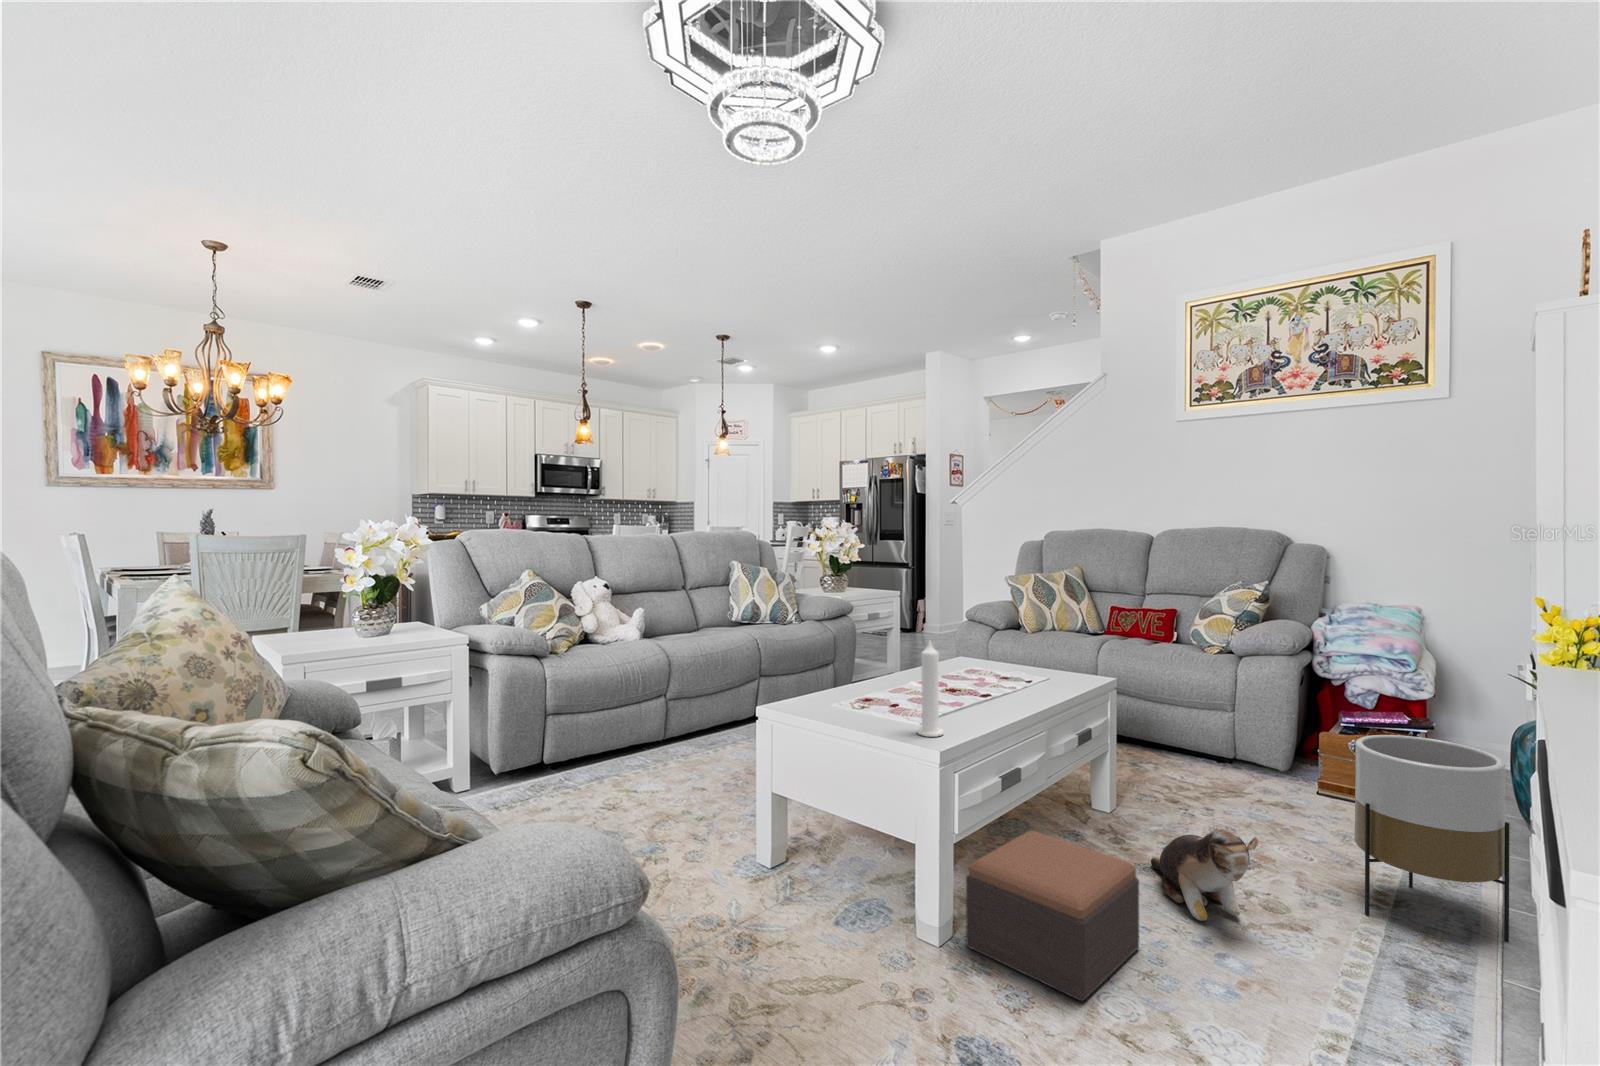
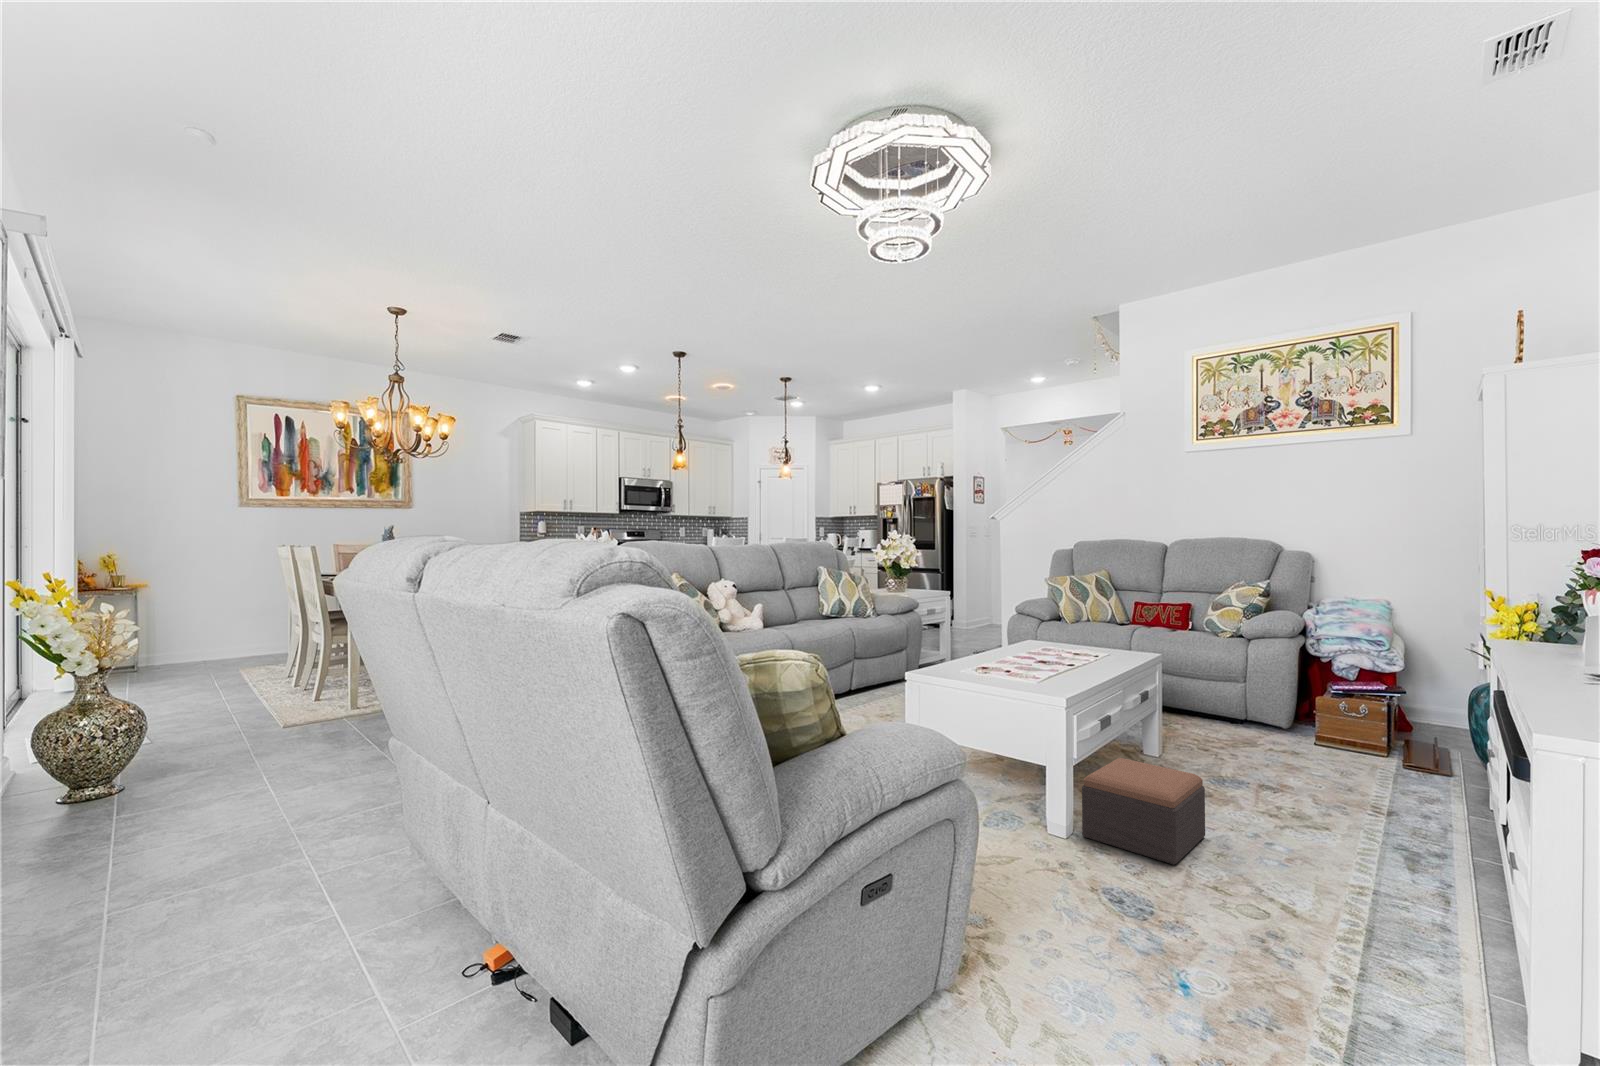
candle: present [917,641,944,737] -> none [1037,620,1057,690]
planter: present [1355,735,1510,942] -> none [1352,689,1465,832]
plush toy: present [1151,828,1258,921] -> none [1199,754,1287,821]

